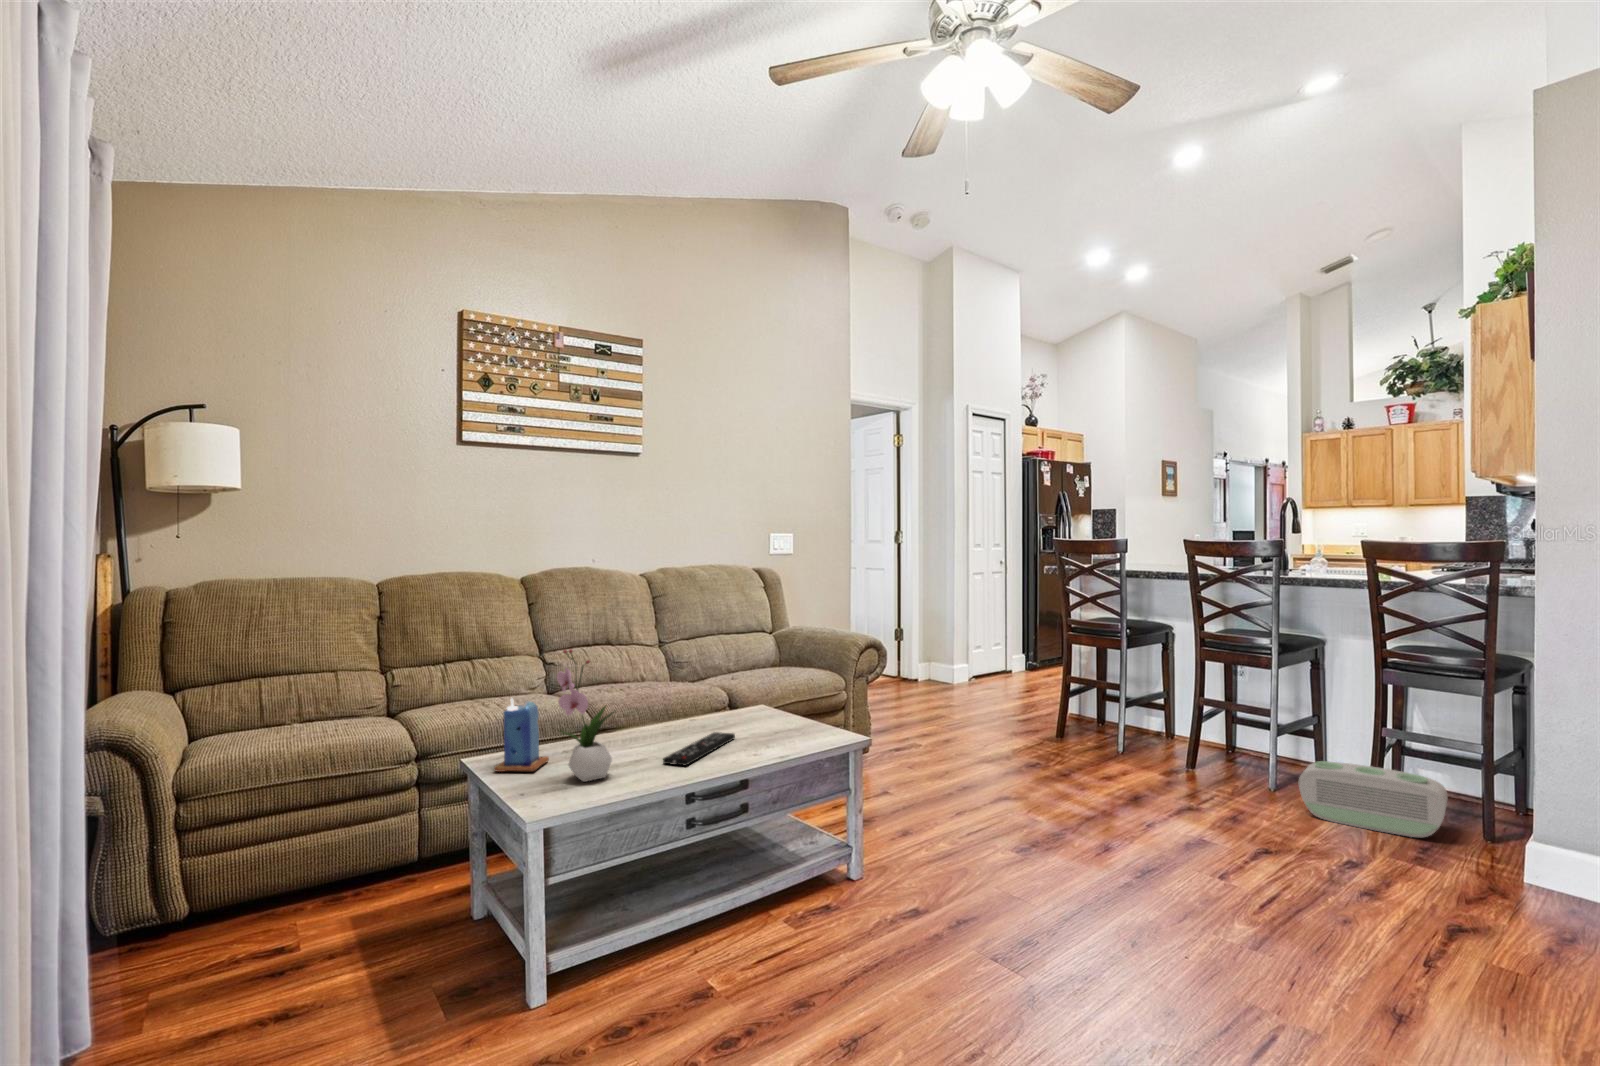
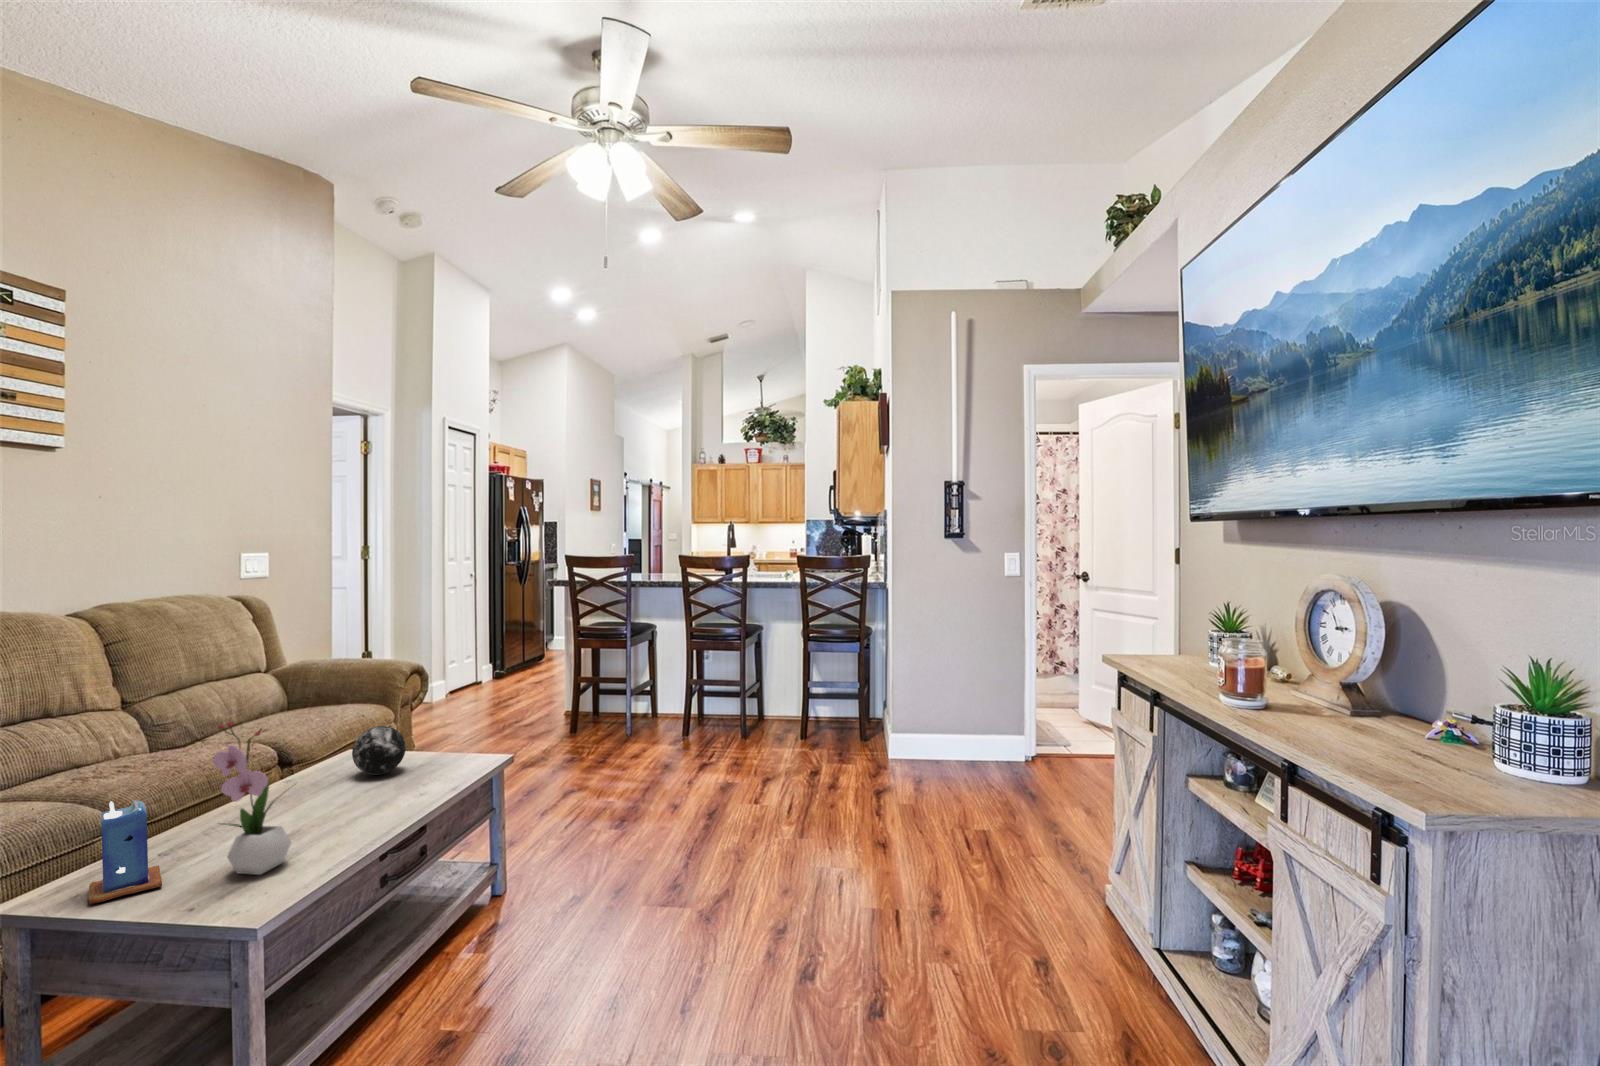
decorative orb: none [733,682,777,727] -> present [352,726,406,775]
remote control: present [663,732,735,766] -> none [332,784,376,832]
air purifier: present [1299,761,1447,837] -> none [768,708,846,750]

